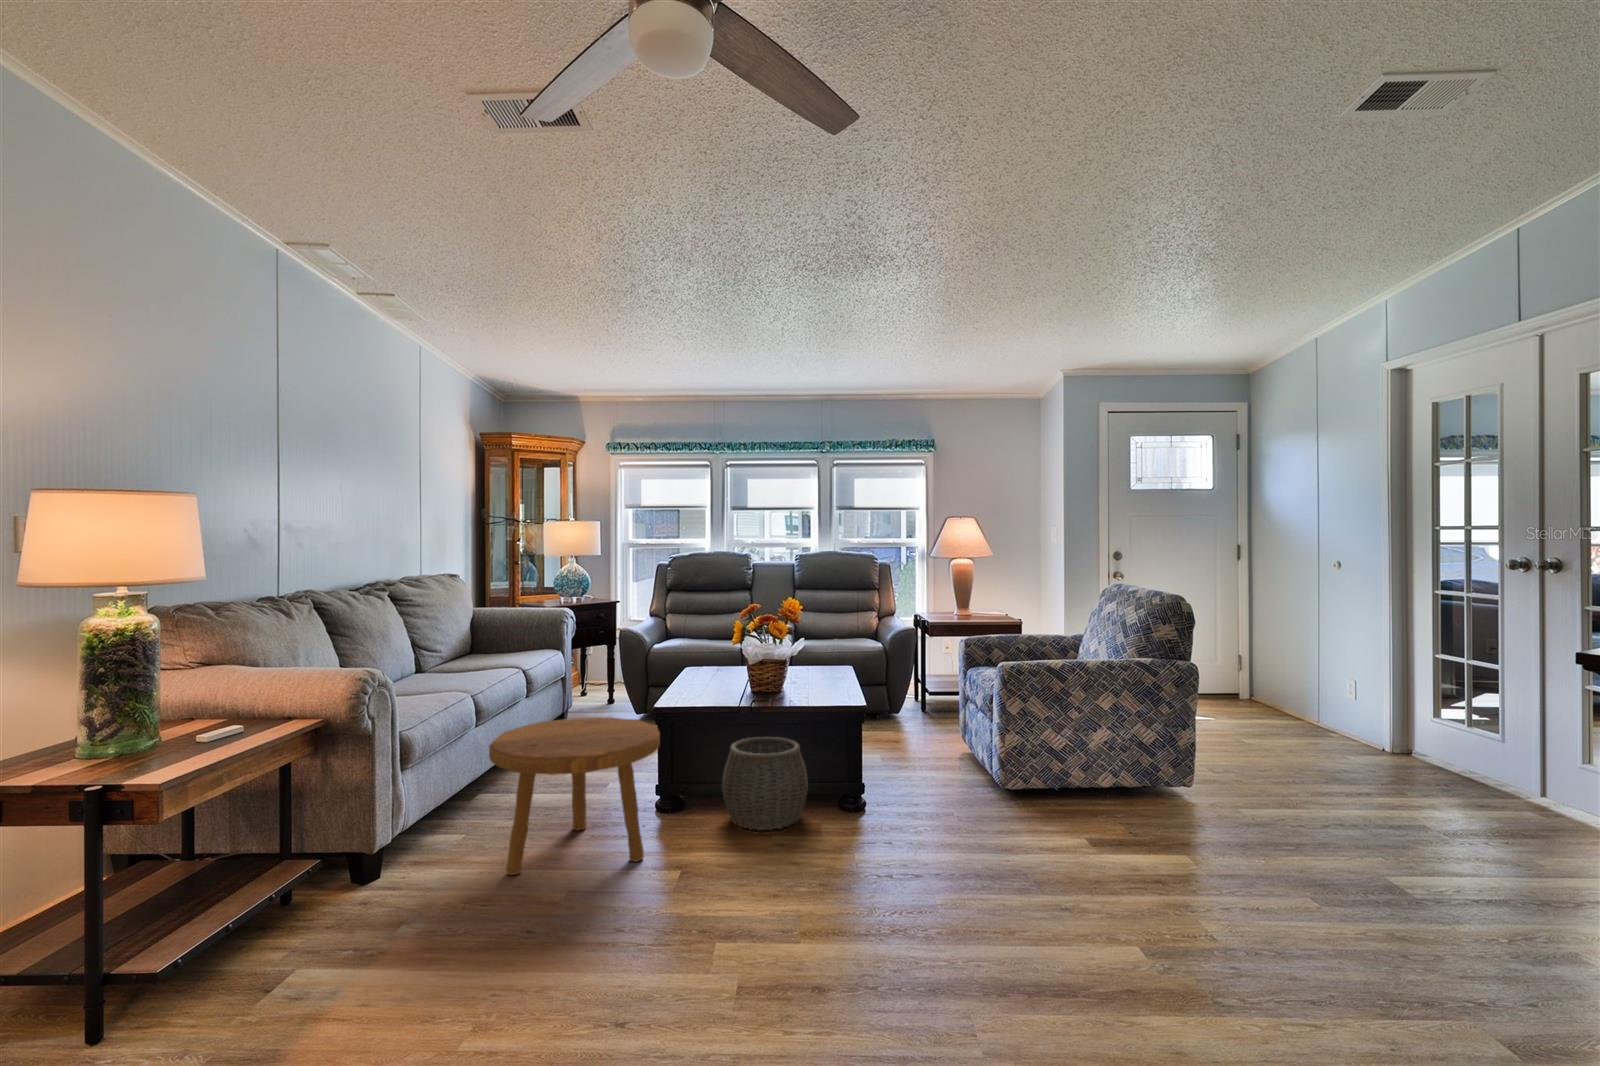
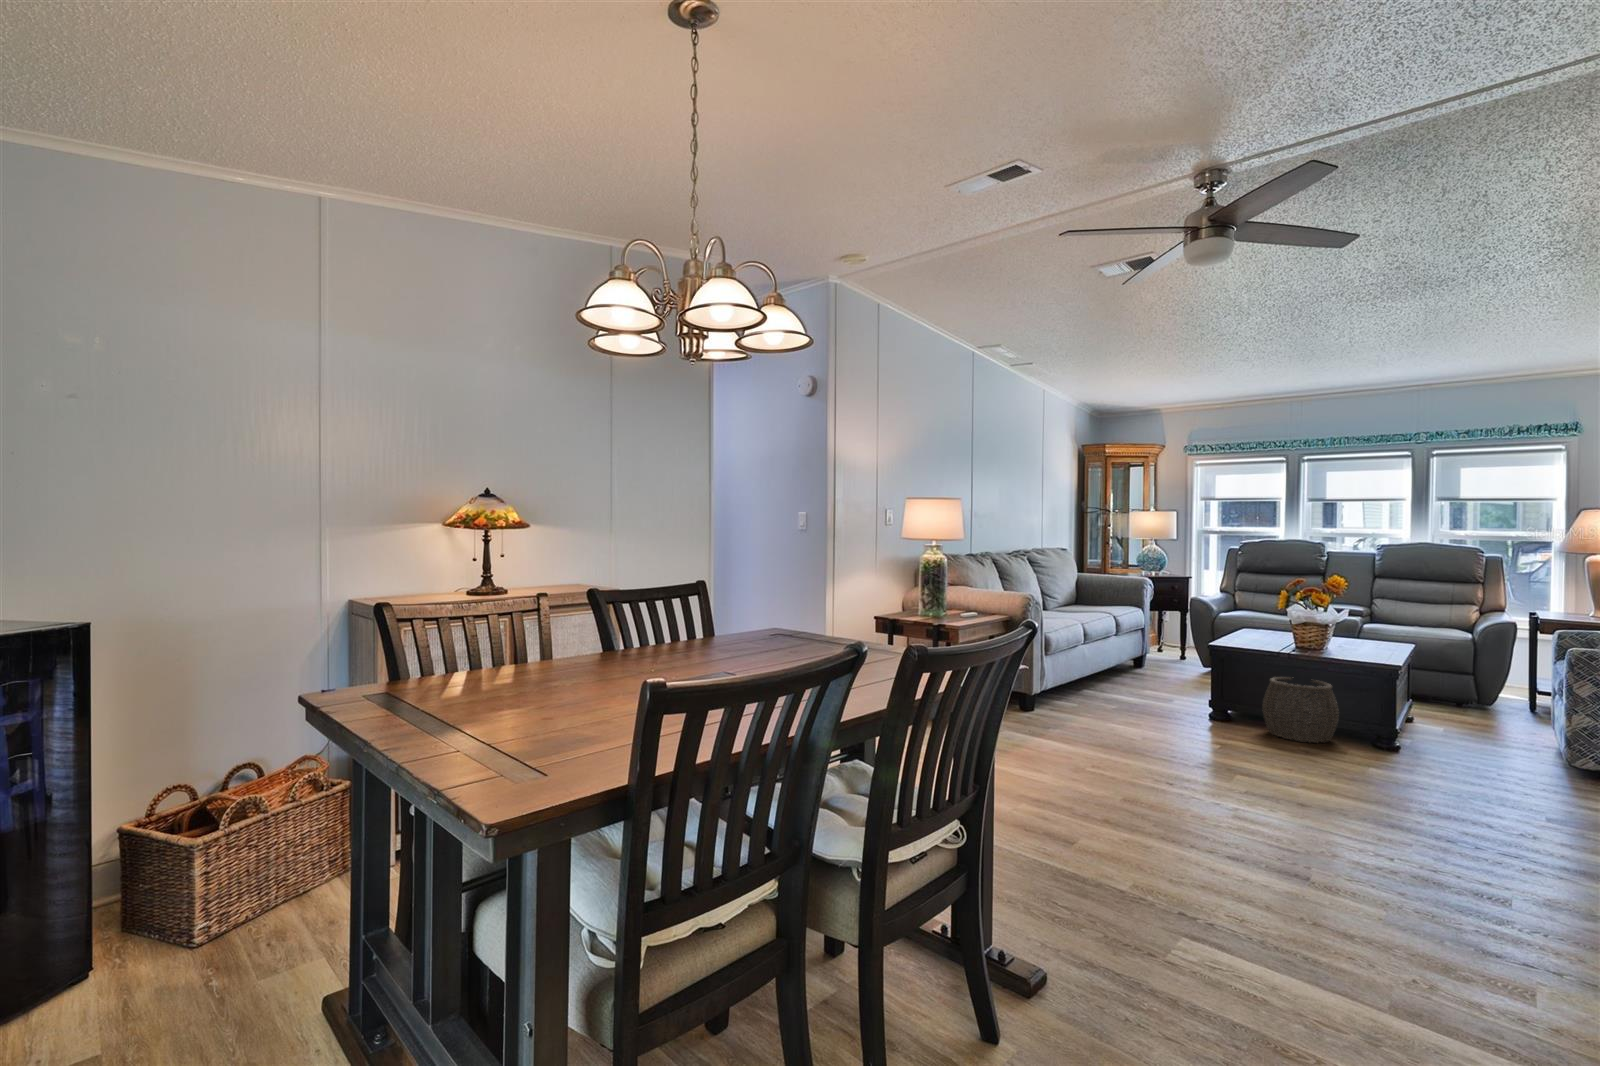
footstool: present [489,717,660,875] -> none [1096,642,1211,735]

